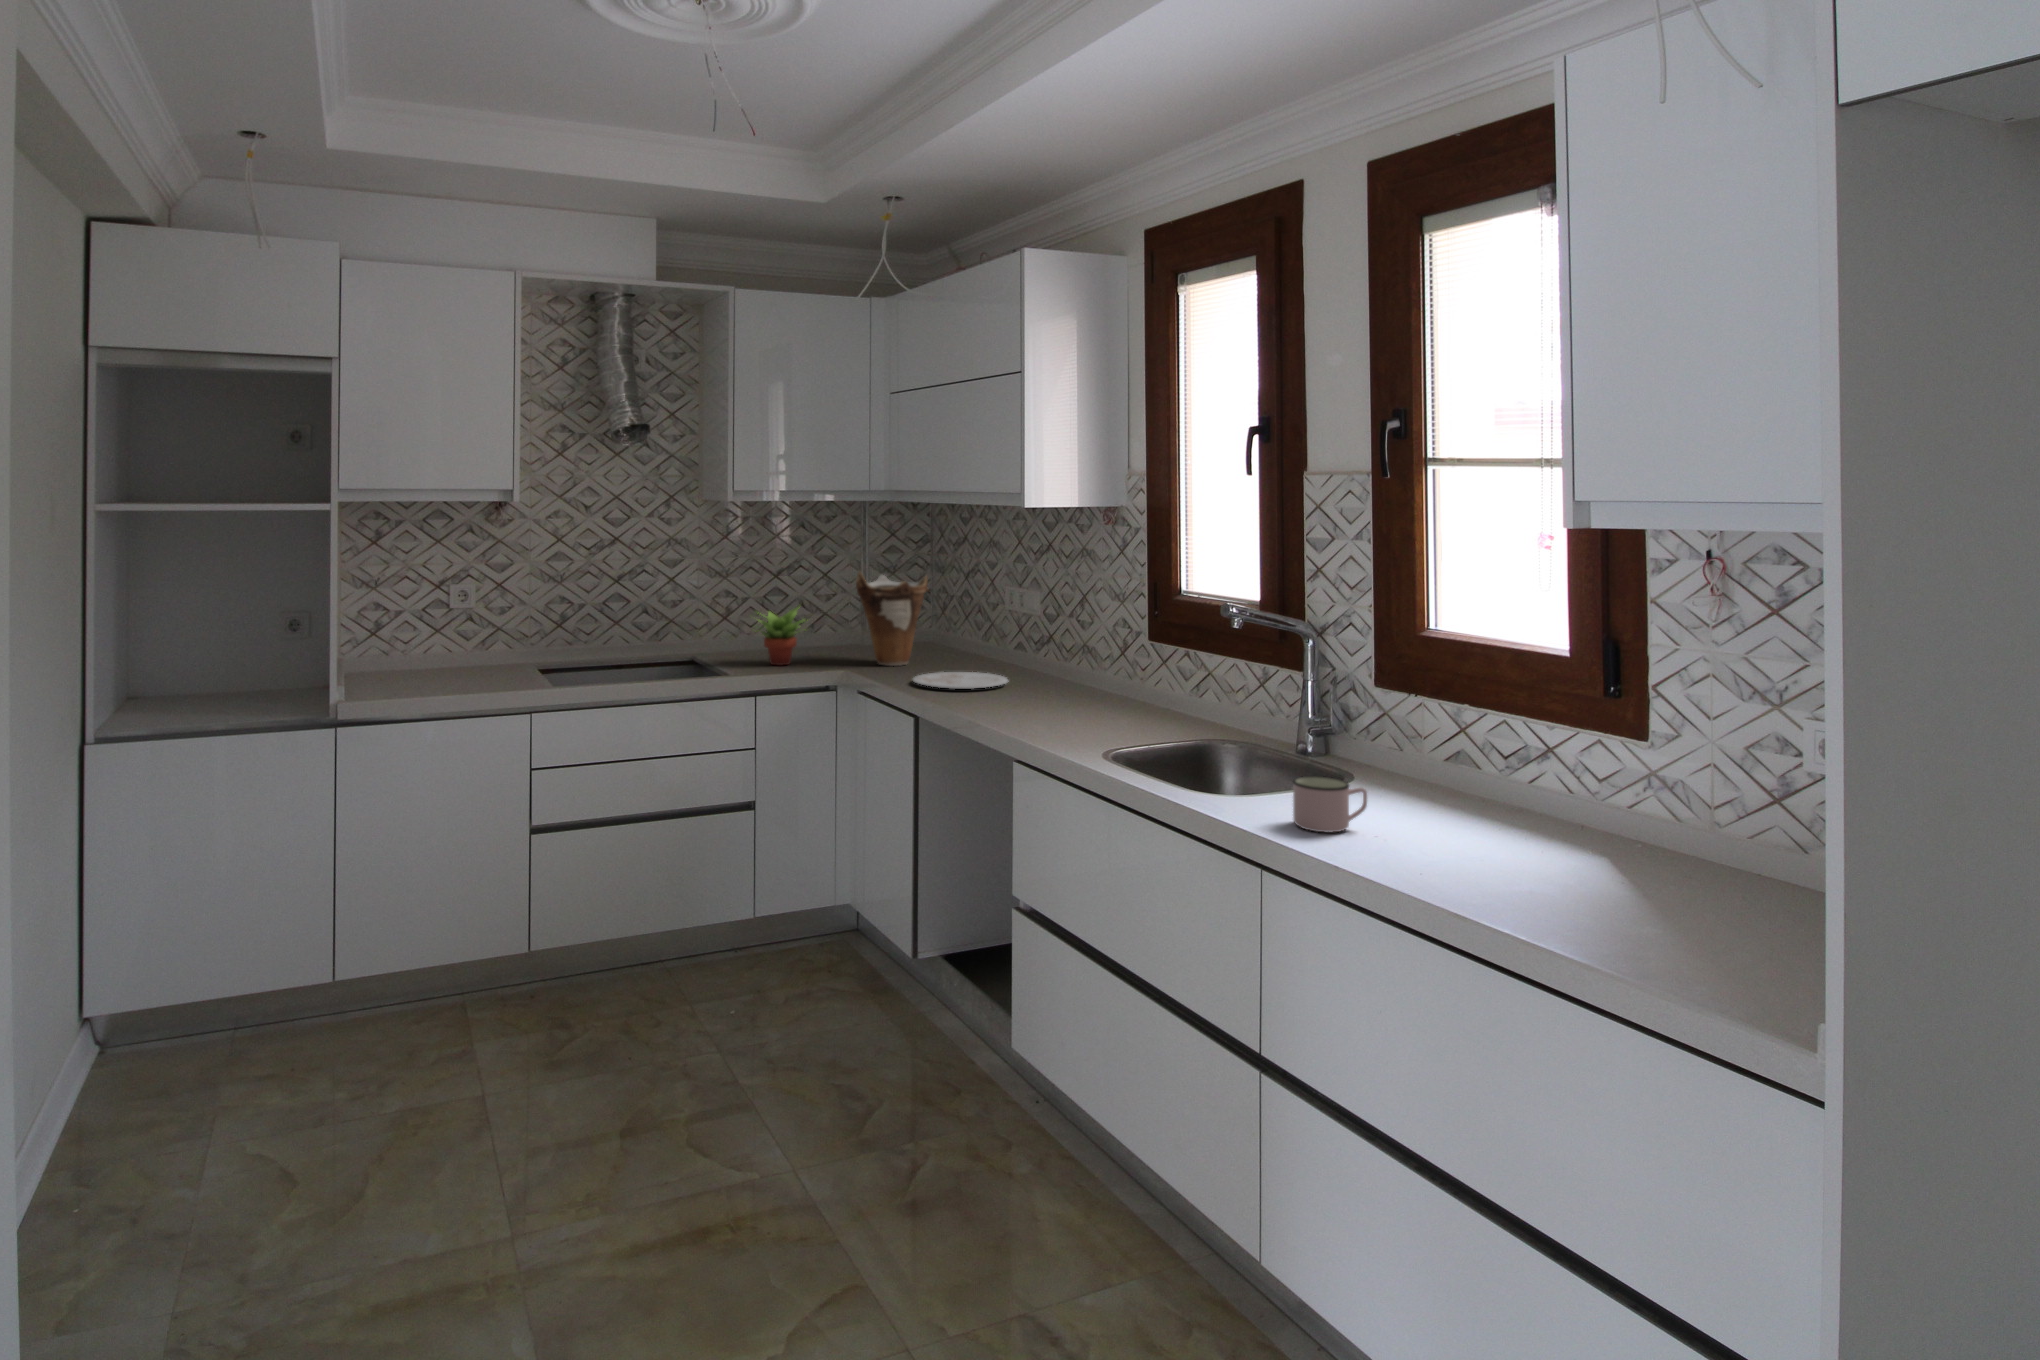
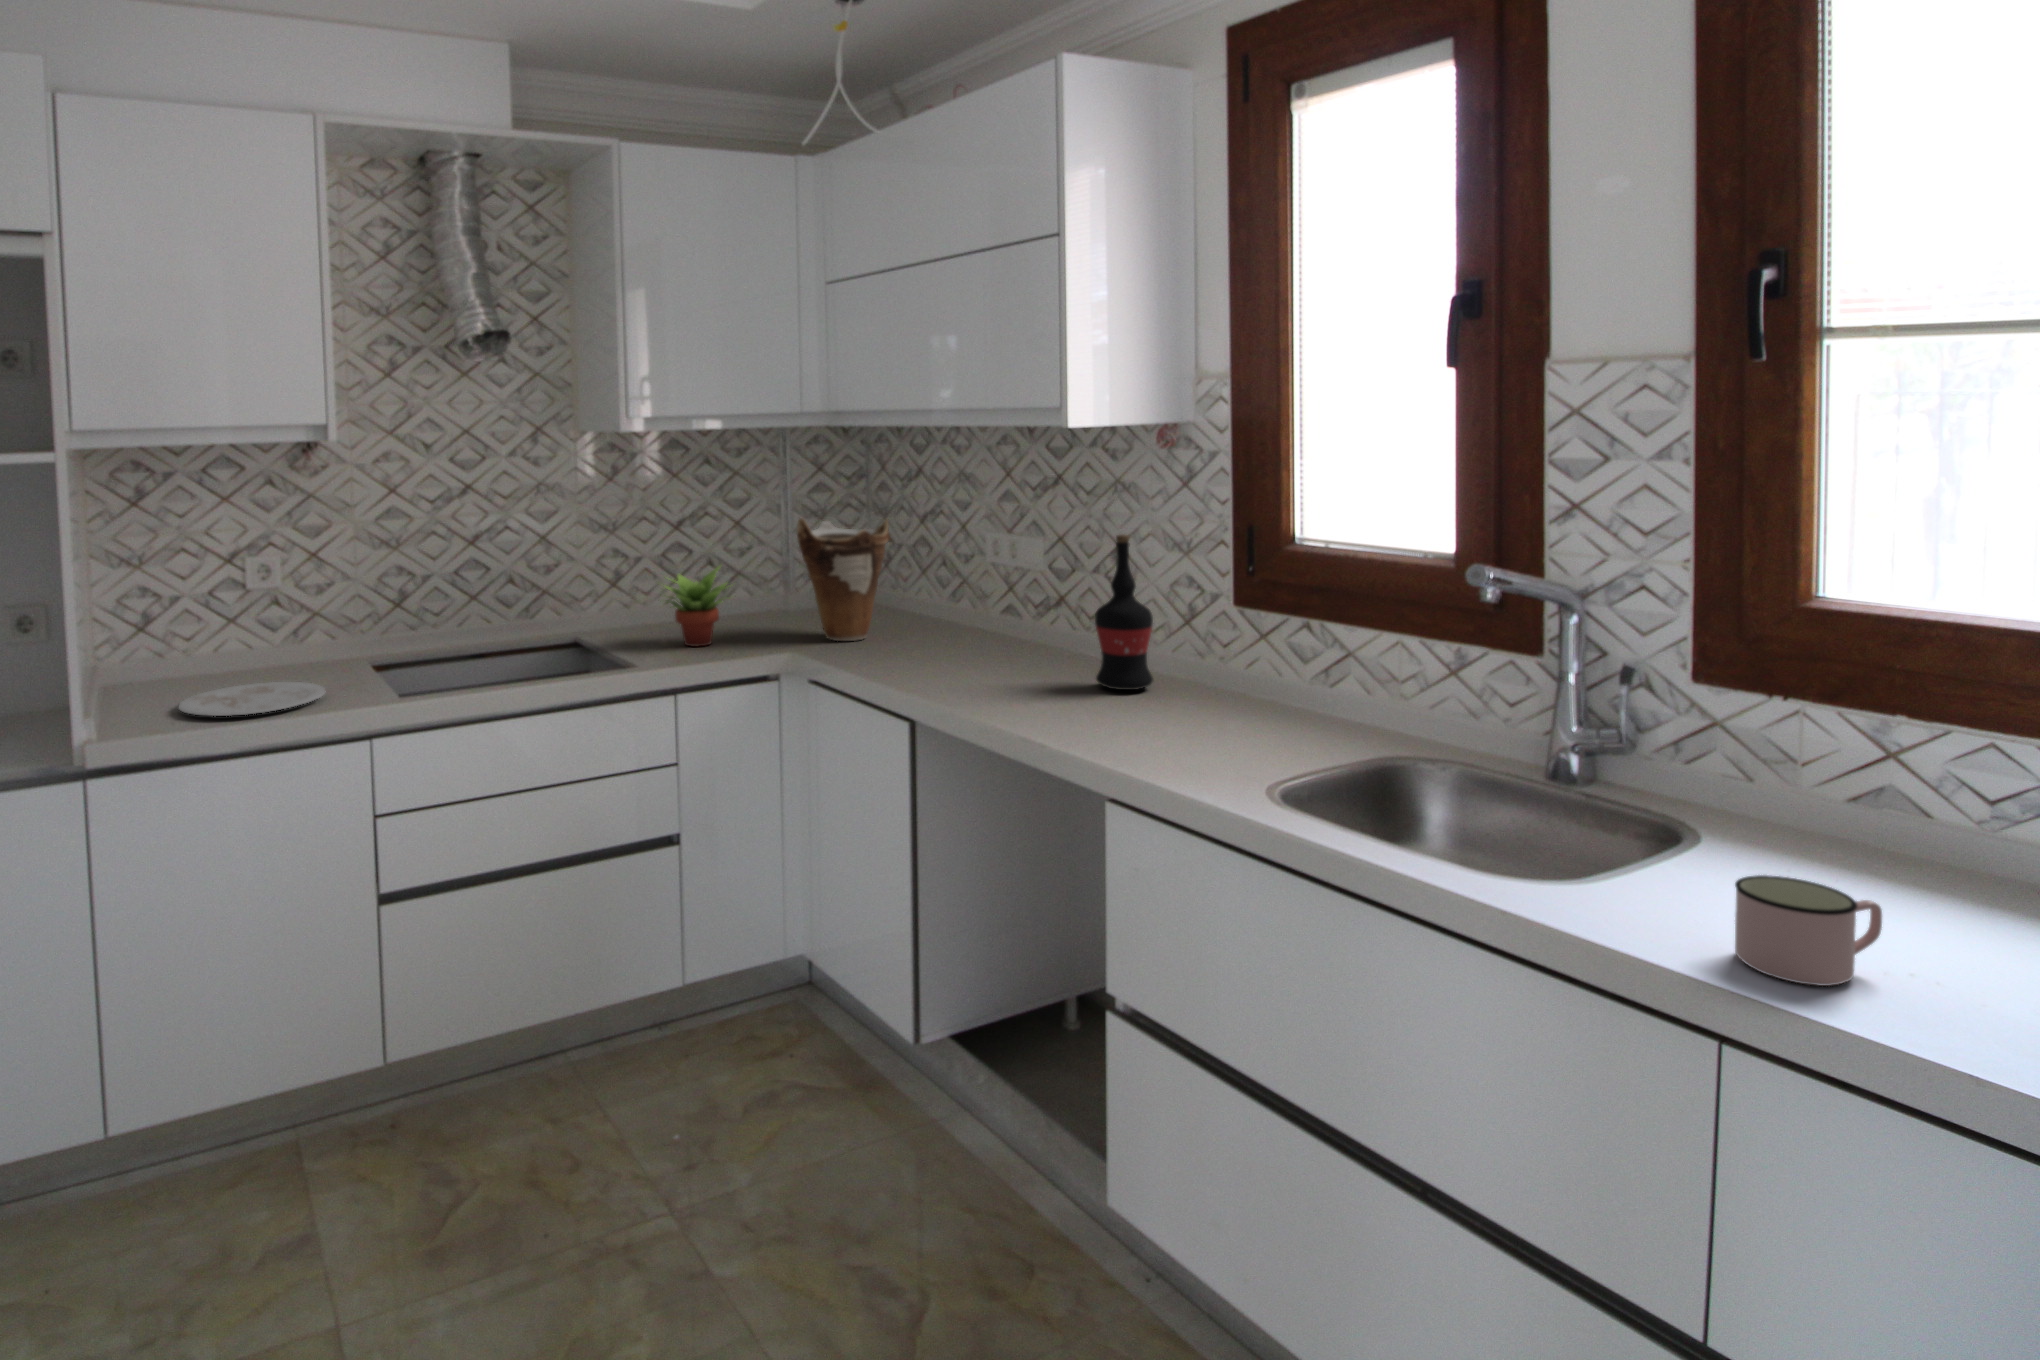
wine bottle: none [1049,586,1089,698] -> present [1095,534,1153,690]
plate: present [913,672,1008,689] -> present [179,682,326,716]

